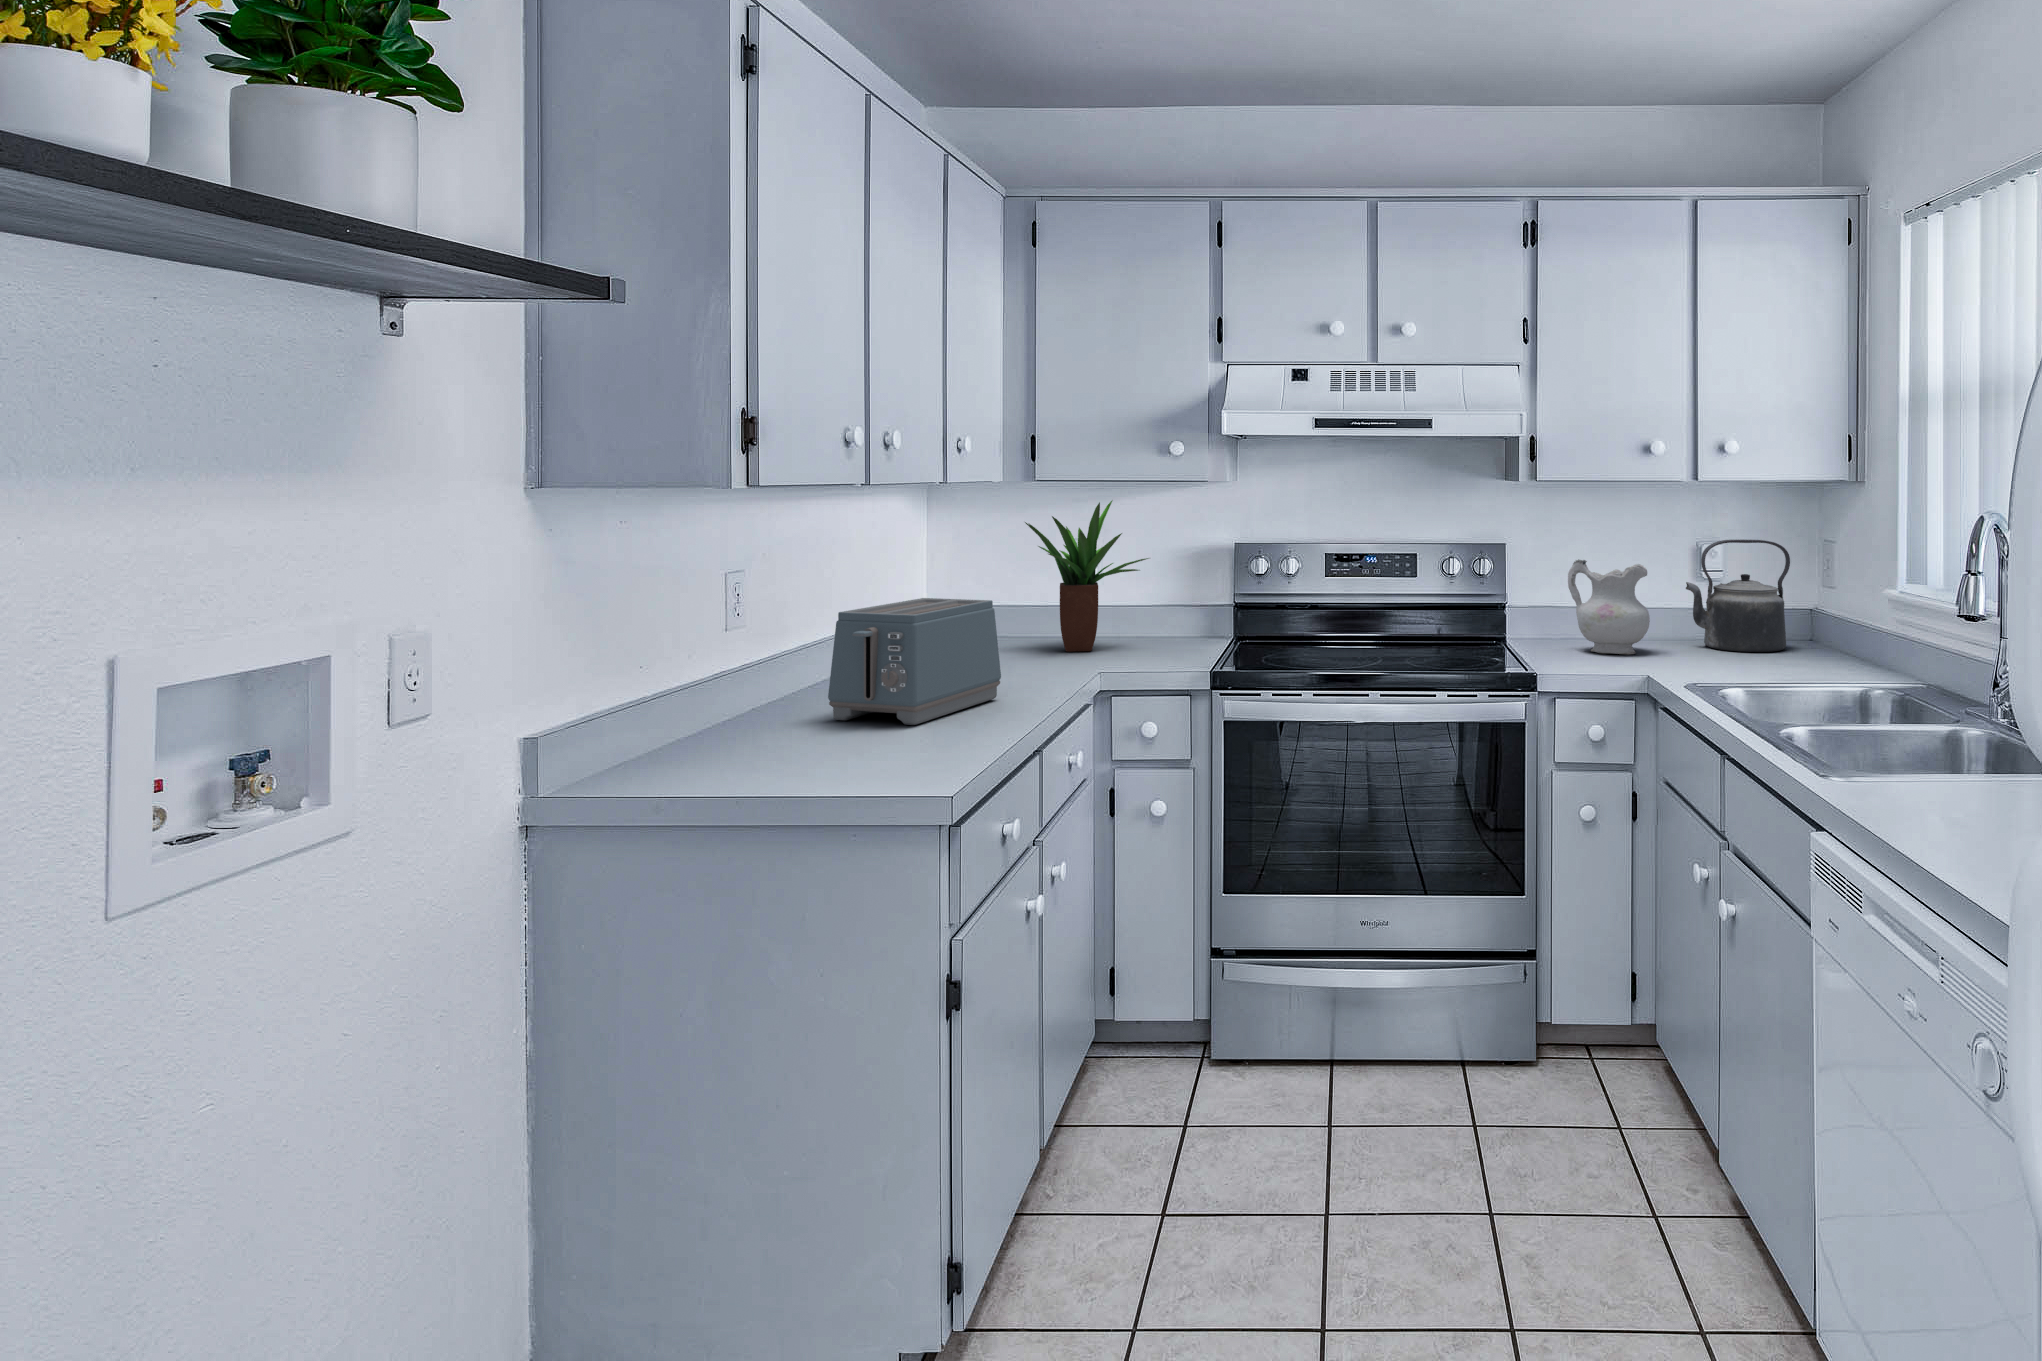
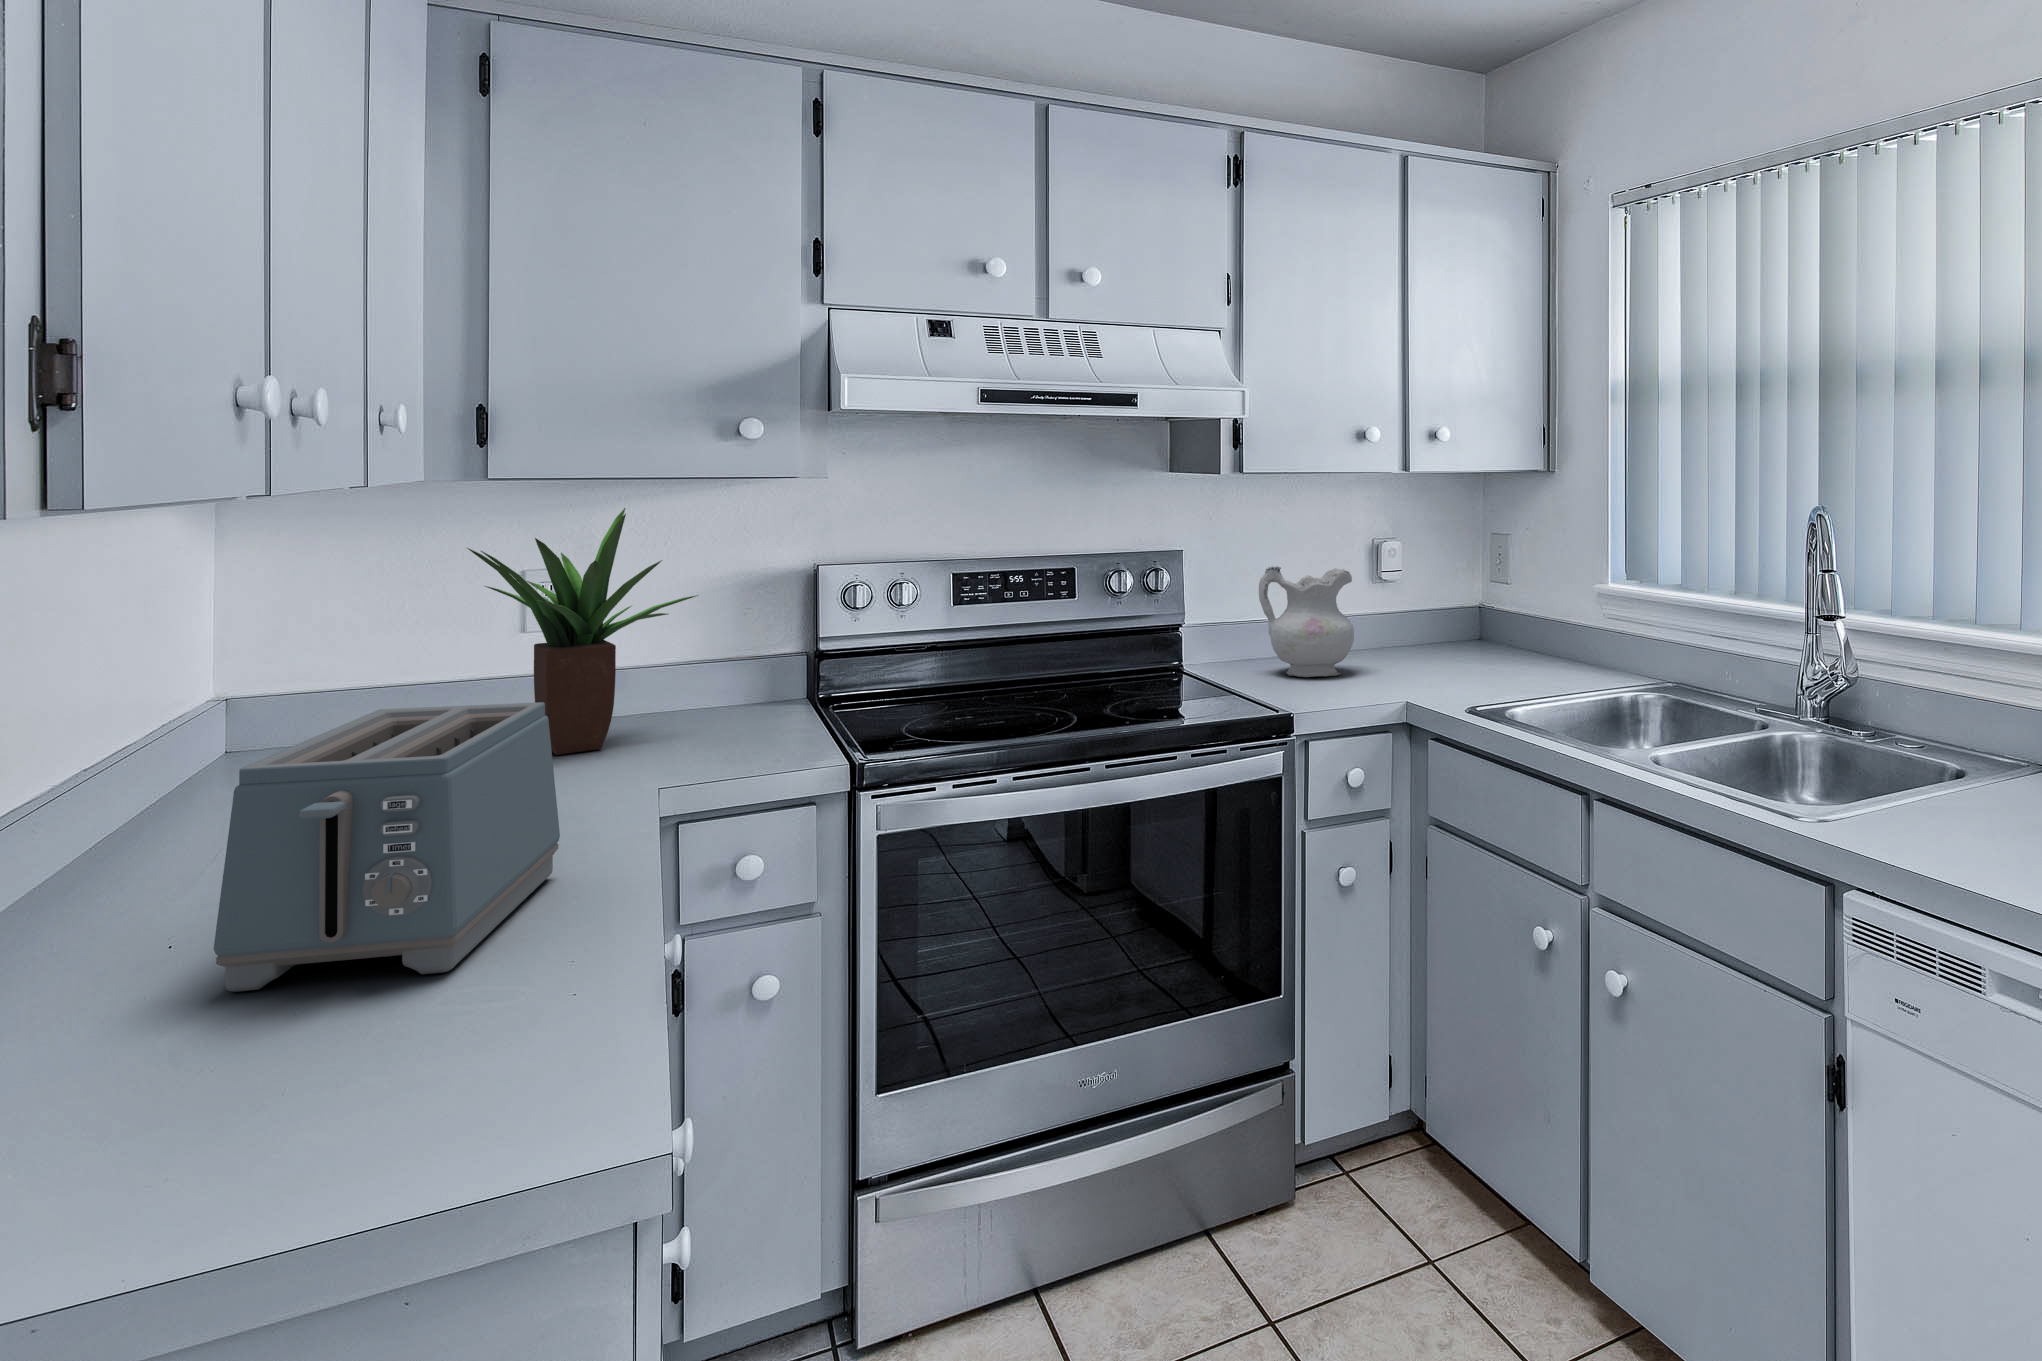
kettle: present [1686,539,1790,652] -> none [1371,535,1471,660]

